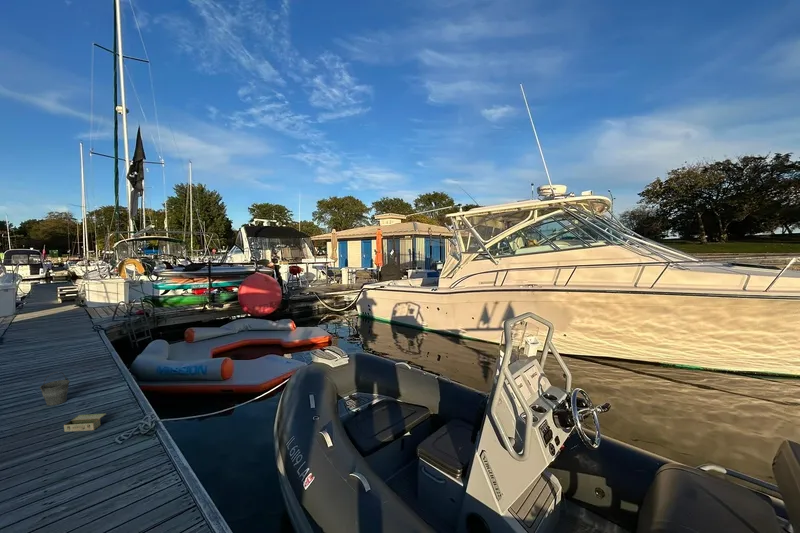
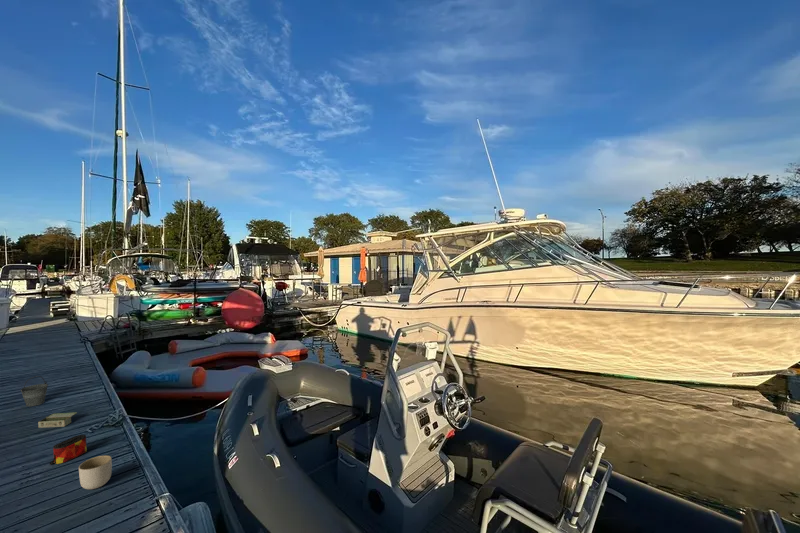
bag: none [84,443,125,480] -> present [50,435,87,465]
planter: none [124,471,161,513] -> present [79,455,112,489]

